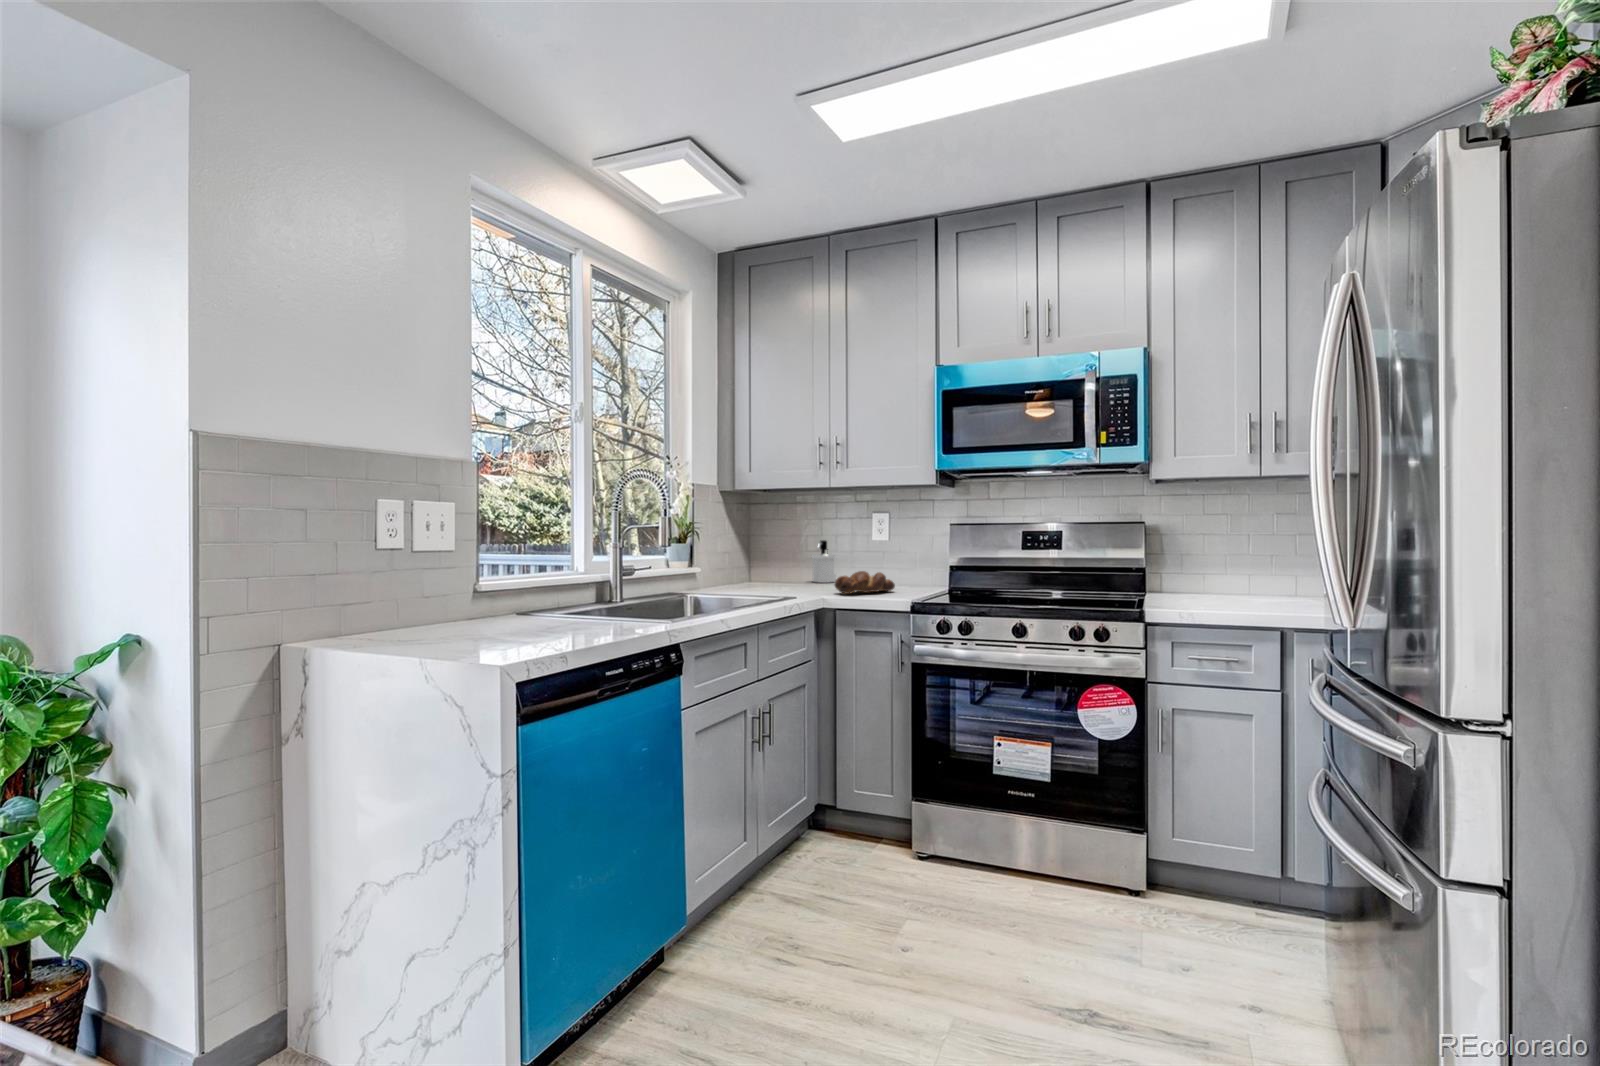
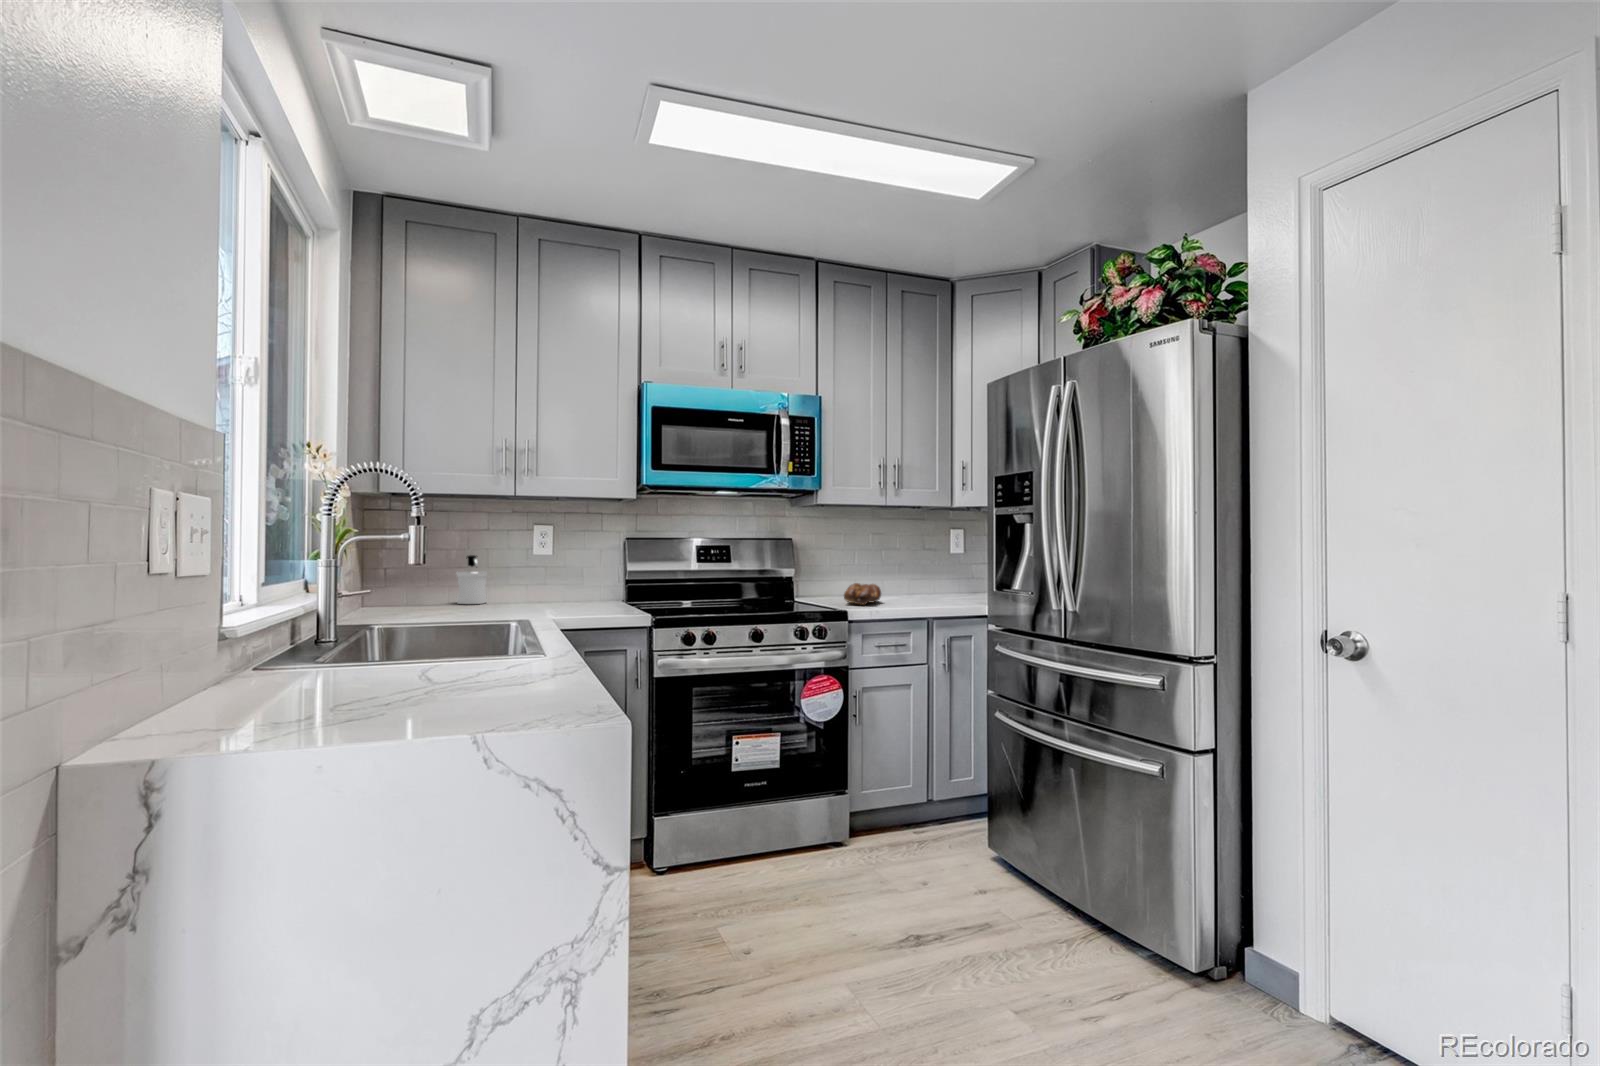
bread loaf: present [835,571,895,594] -> present [844,583,881,605]

